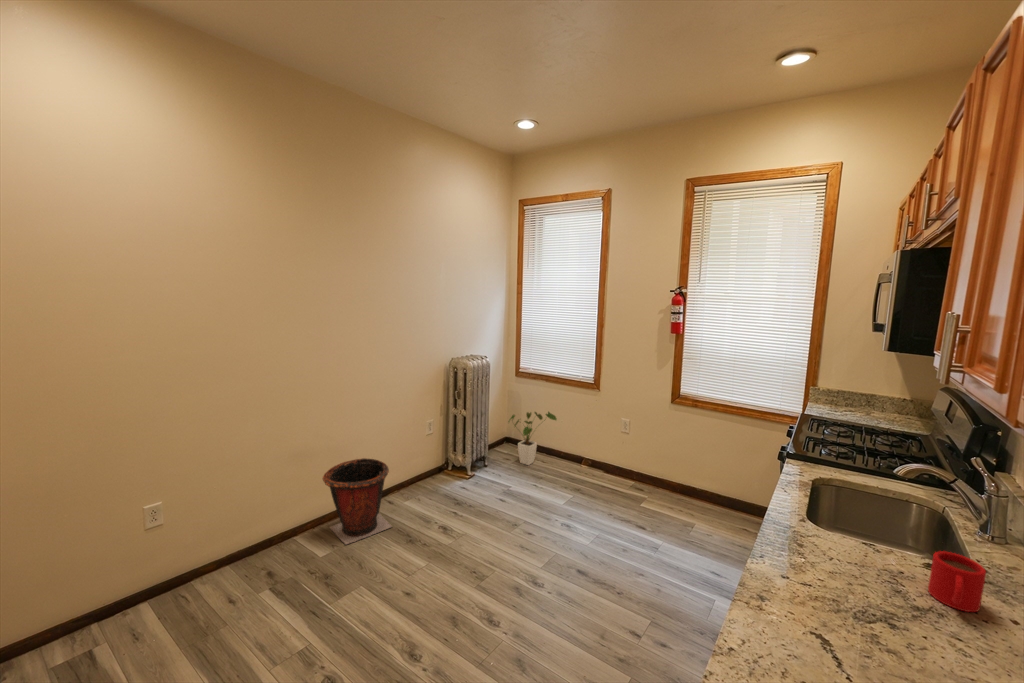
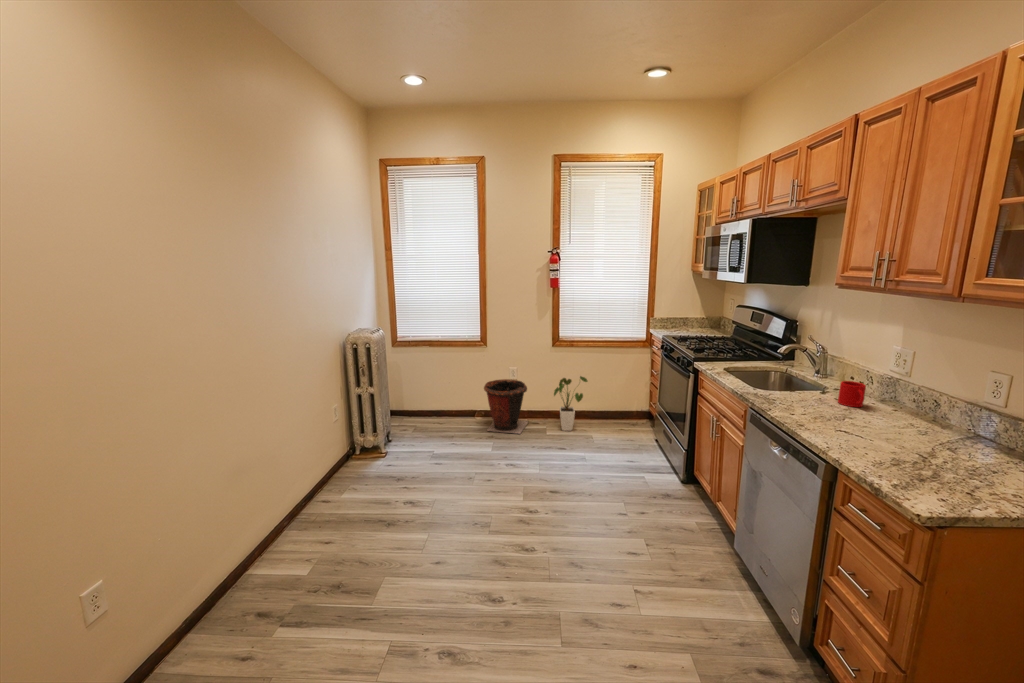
house plant: present [508,412,557,465] -> present [554,376,588,431]
waste bin: present [323,458,392,544] -> present [484,379,528,434]

